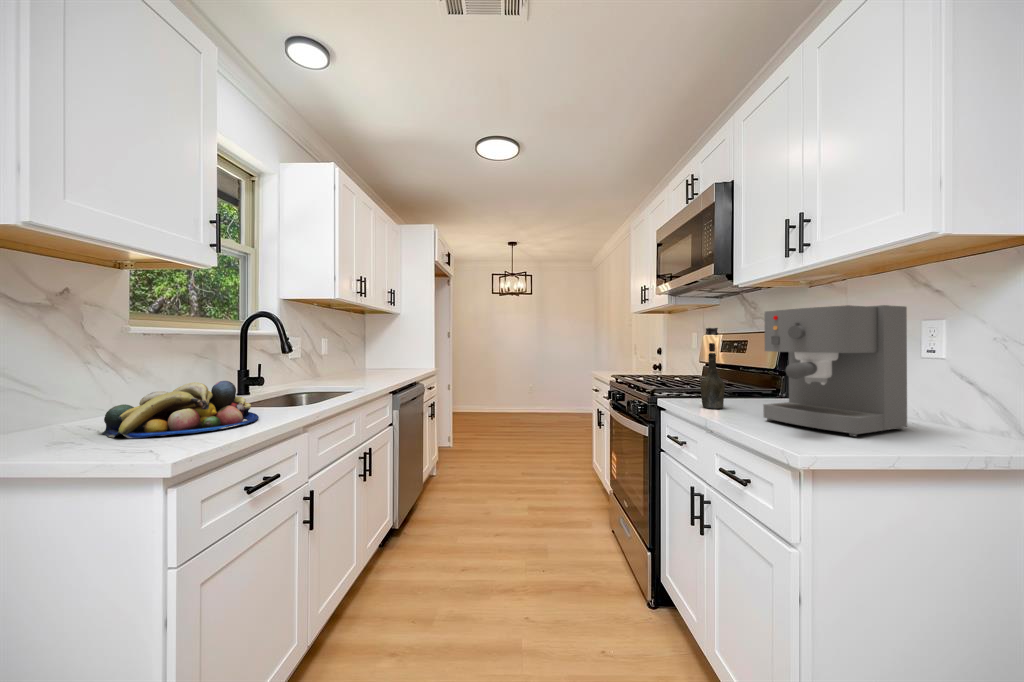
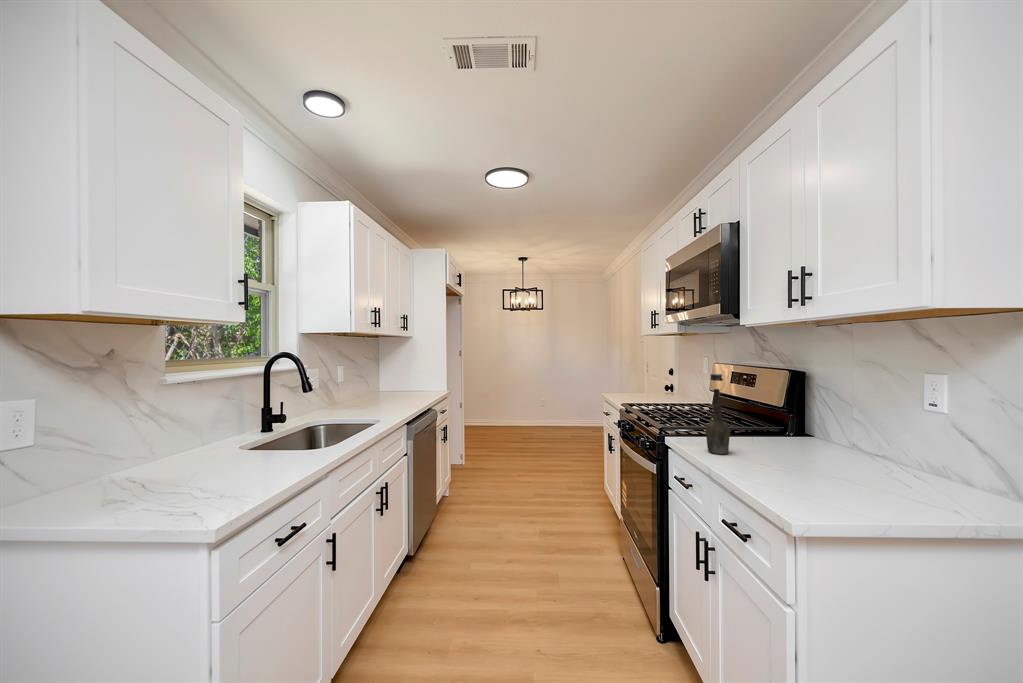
coffee maker: present [763,305,907,436] -> none [766,364,909,499]
fruit bowl: present [102,381,259,438] -> none [141,433,283,499]

